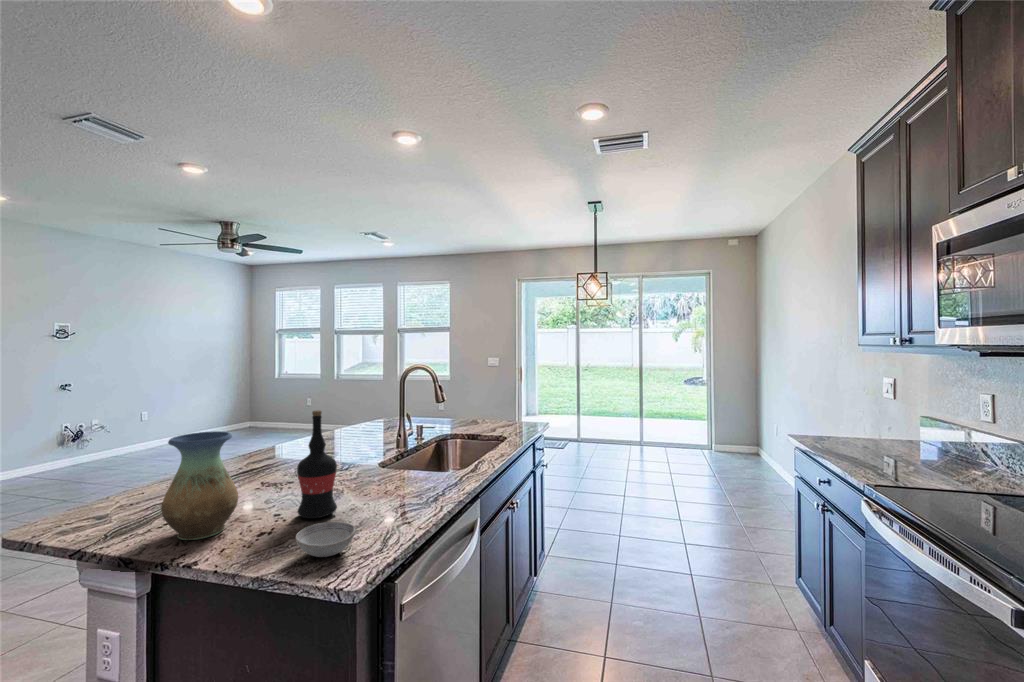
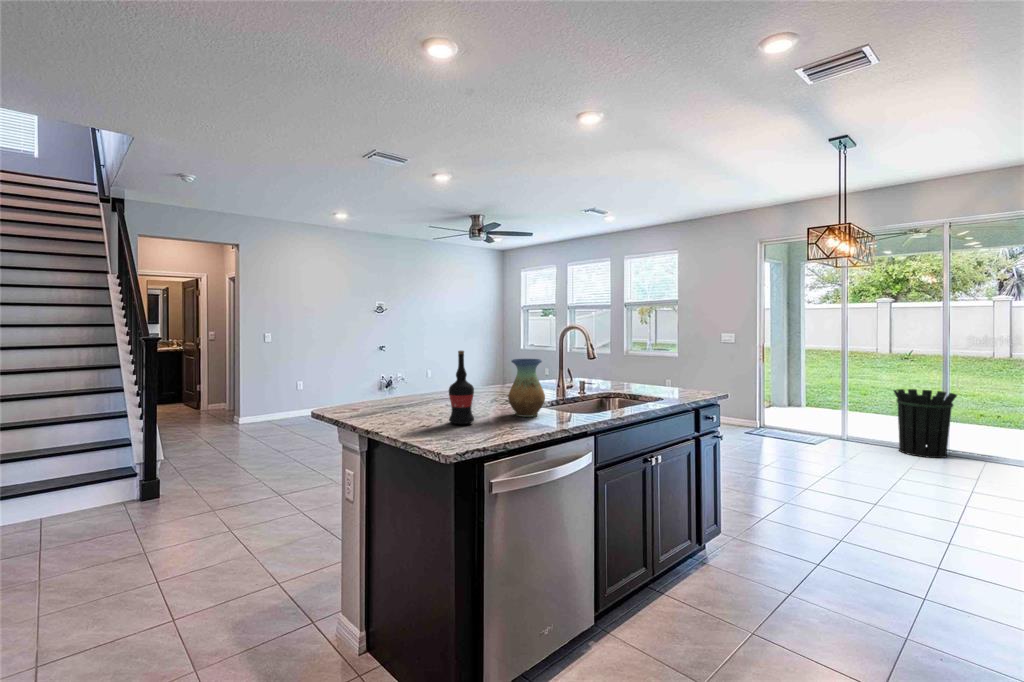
waste bin: none [624,400,663,454] -> present [894,389,957,458]
vase: present [161,431,238,540] -> present [508,359,545,417]
bowl: present [296,522,355,557] -> none [430,421,467,440]

